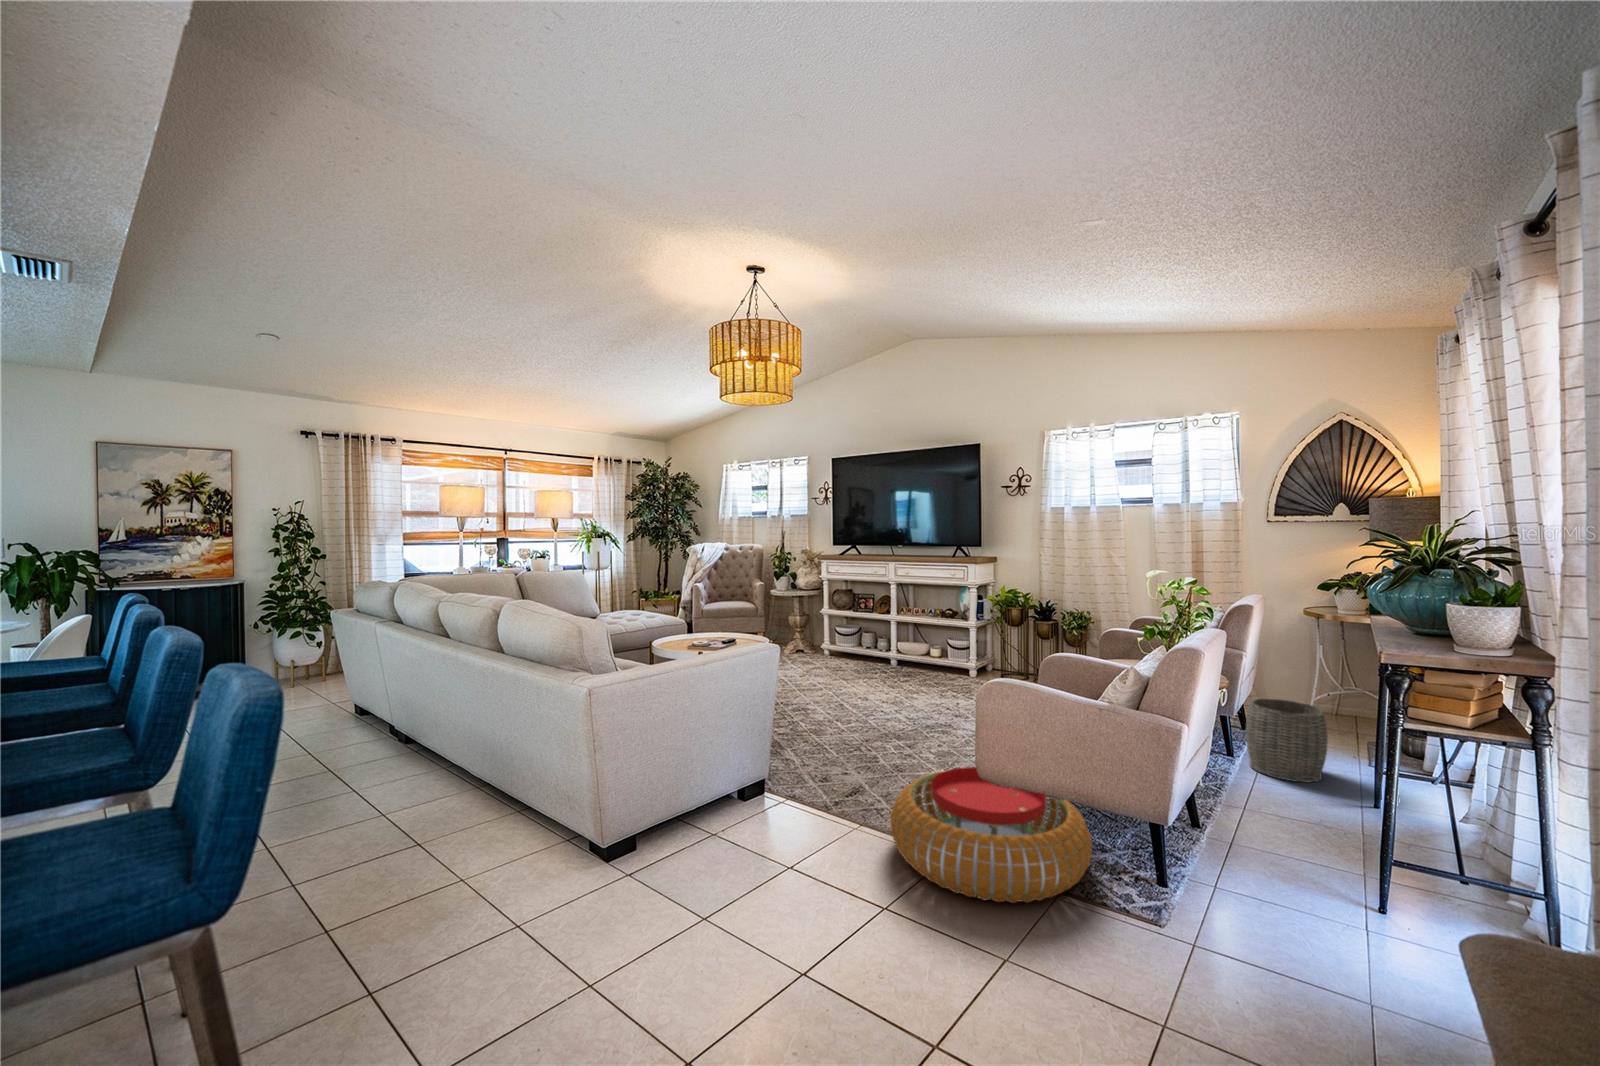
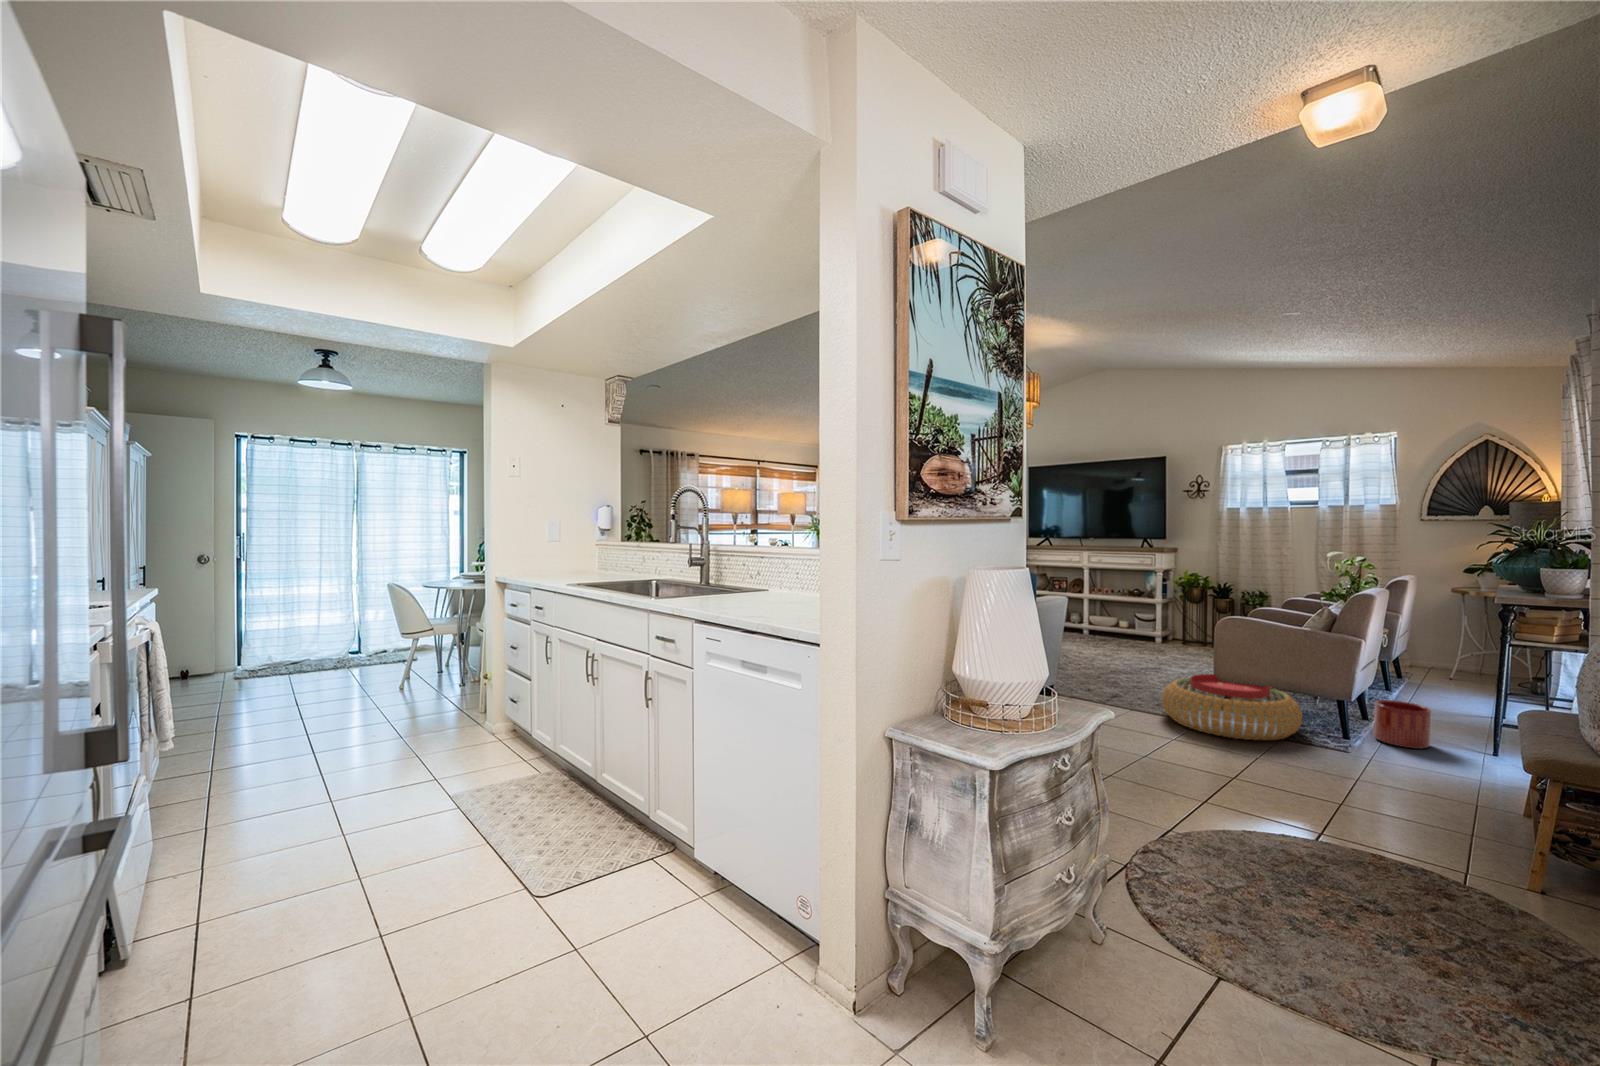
woven basket: present [1246,698,1328,782] -> none [1403,648,1468,704]
planter: none [1200,815,1284,908] -> present [1374,700,1431,749]

